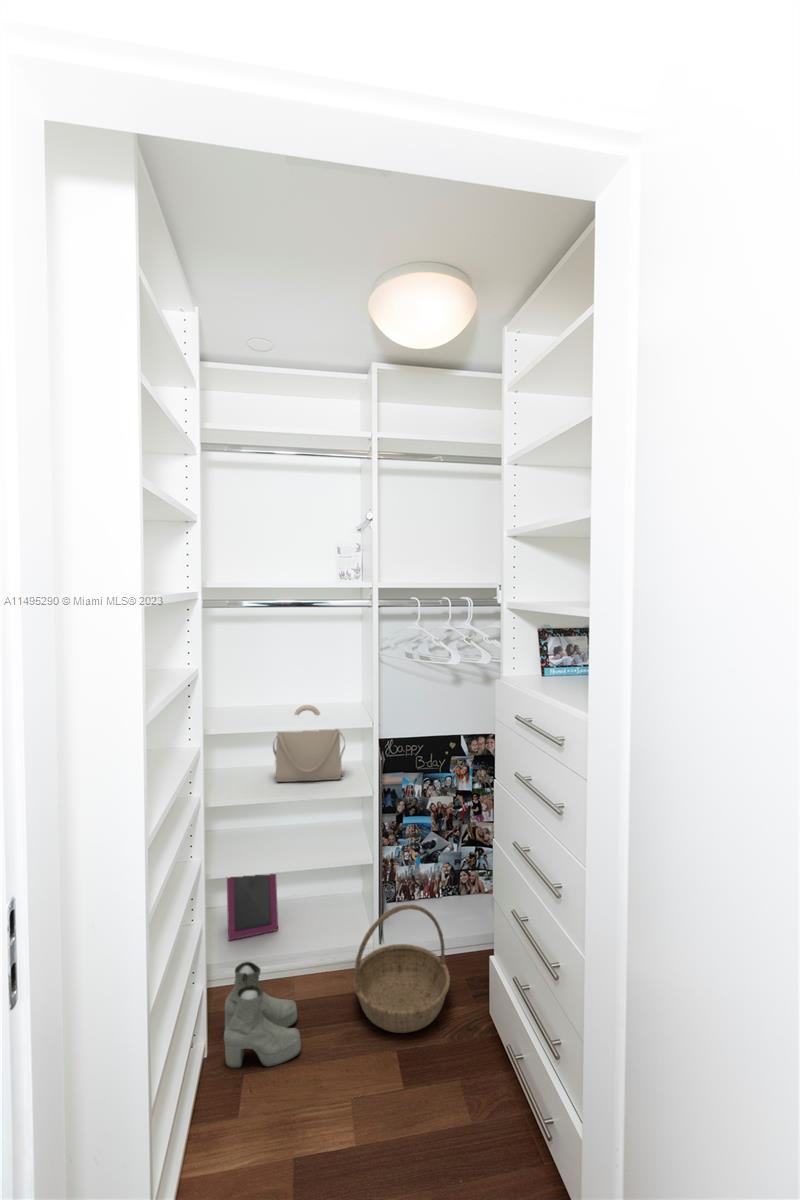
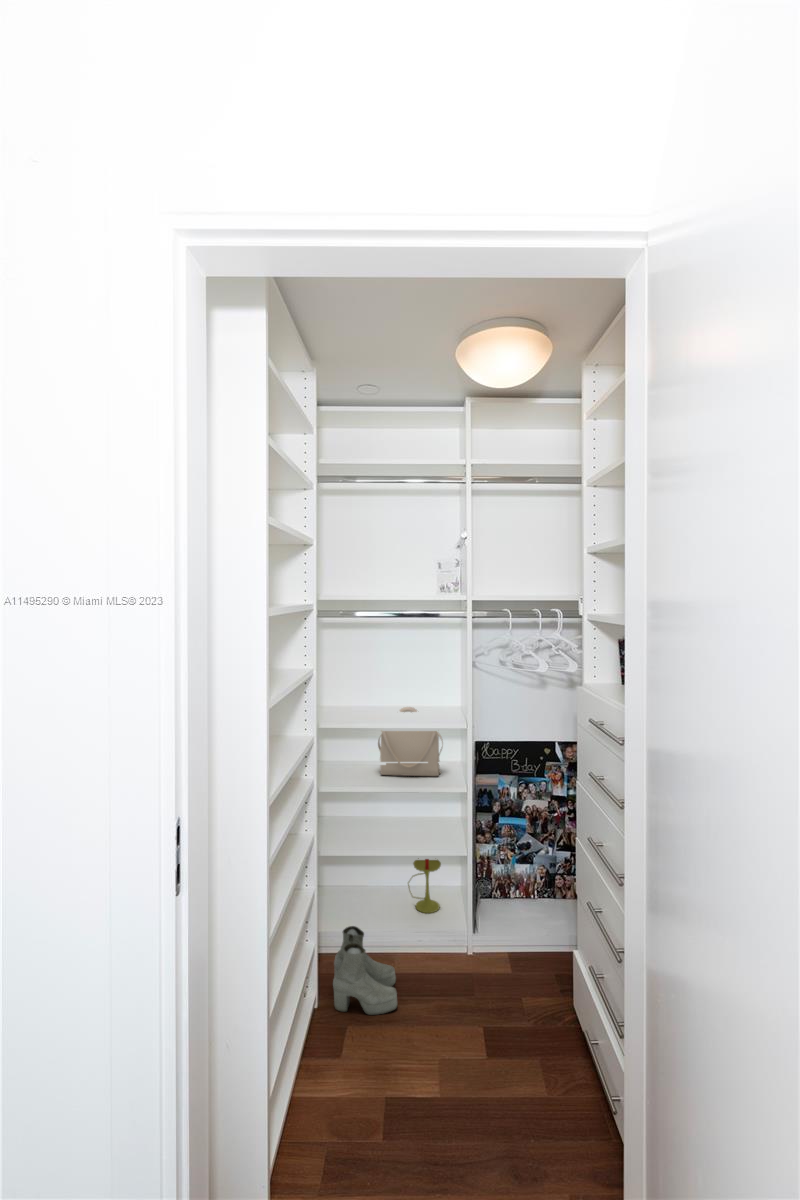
candle: none [307,845,343,929] -> present [408,858,441,913]
picture frame: present [227,874,278,940] -> none [338,848,382,912]
basket: present [354,905,450,1033] -> none [446,893,536,1007]

